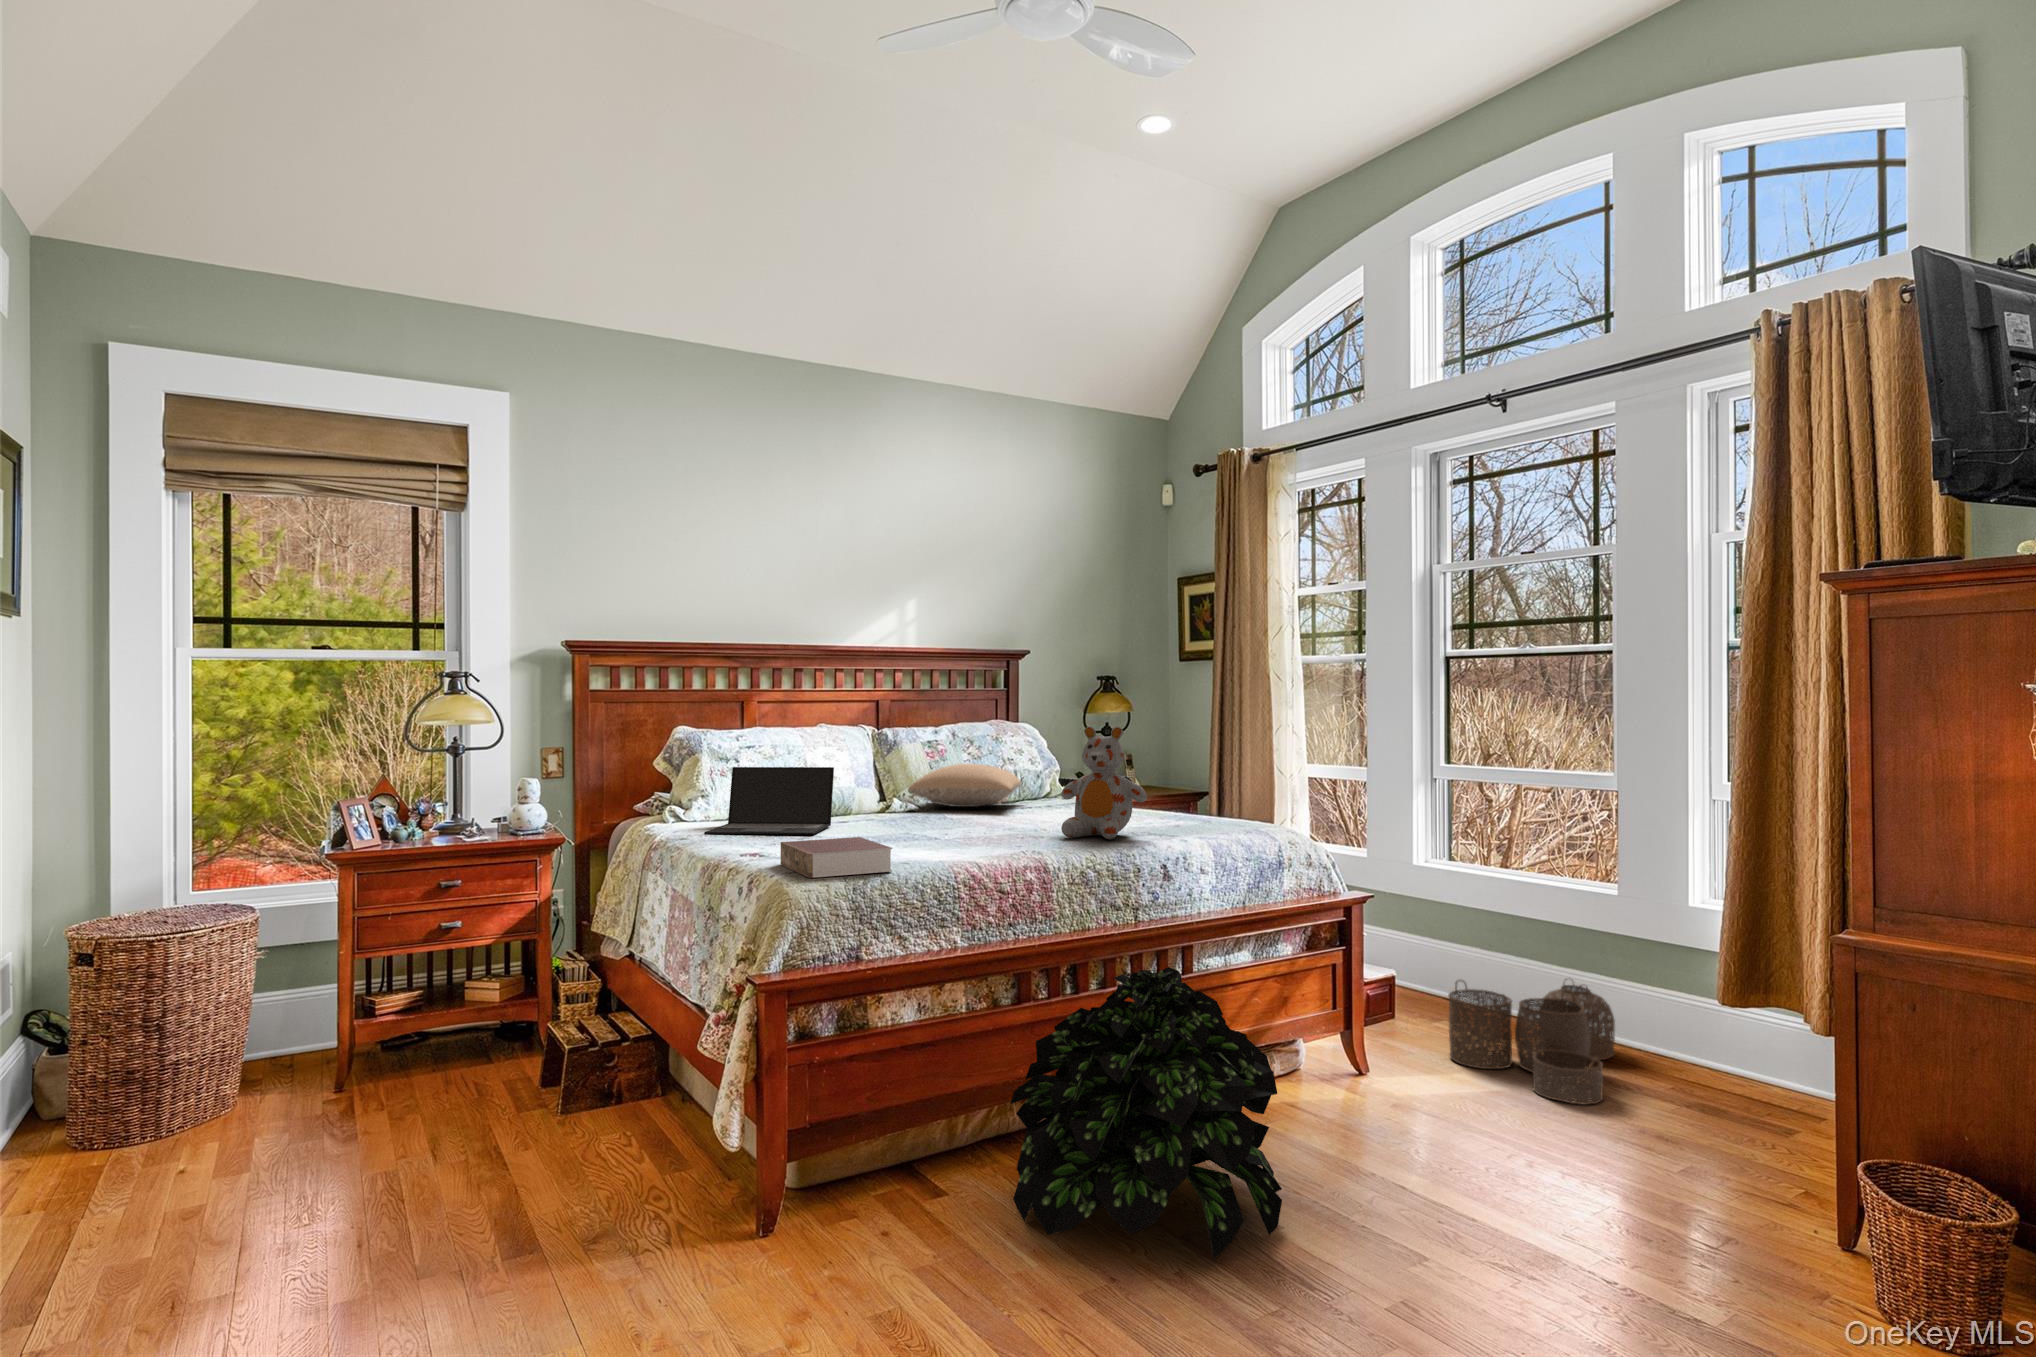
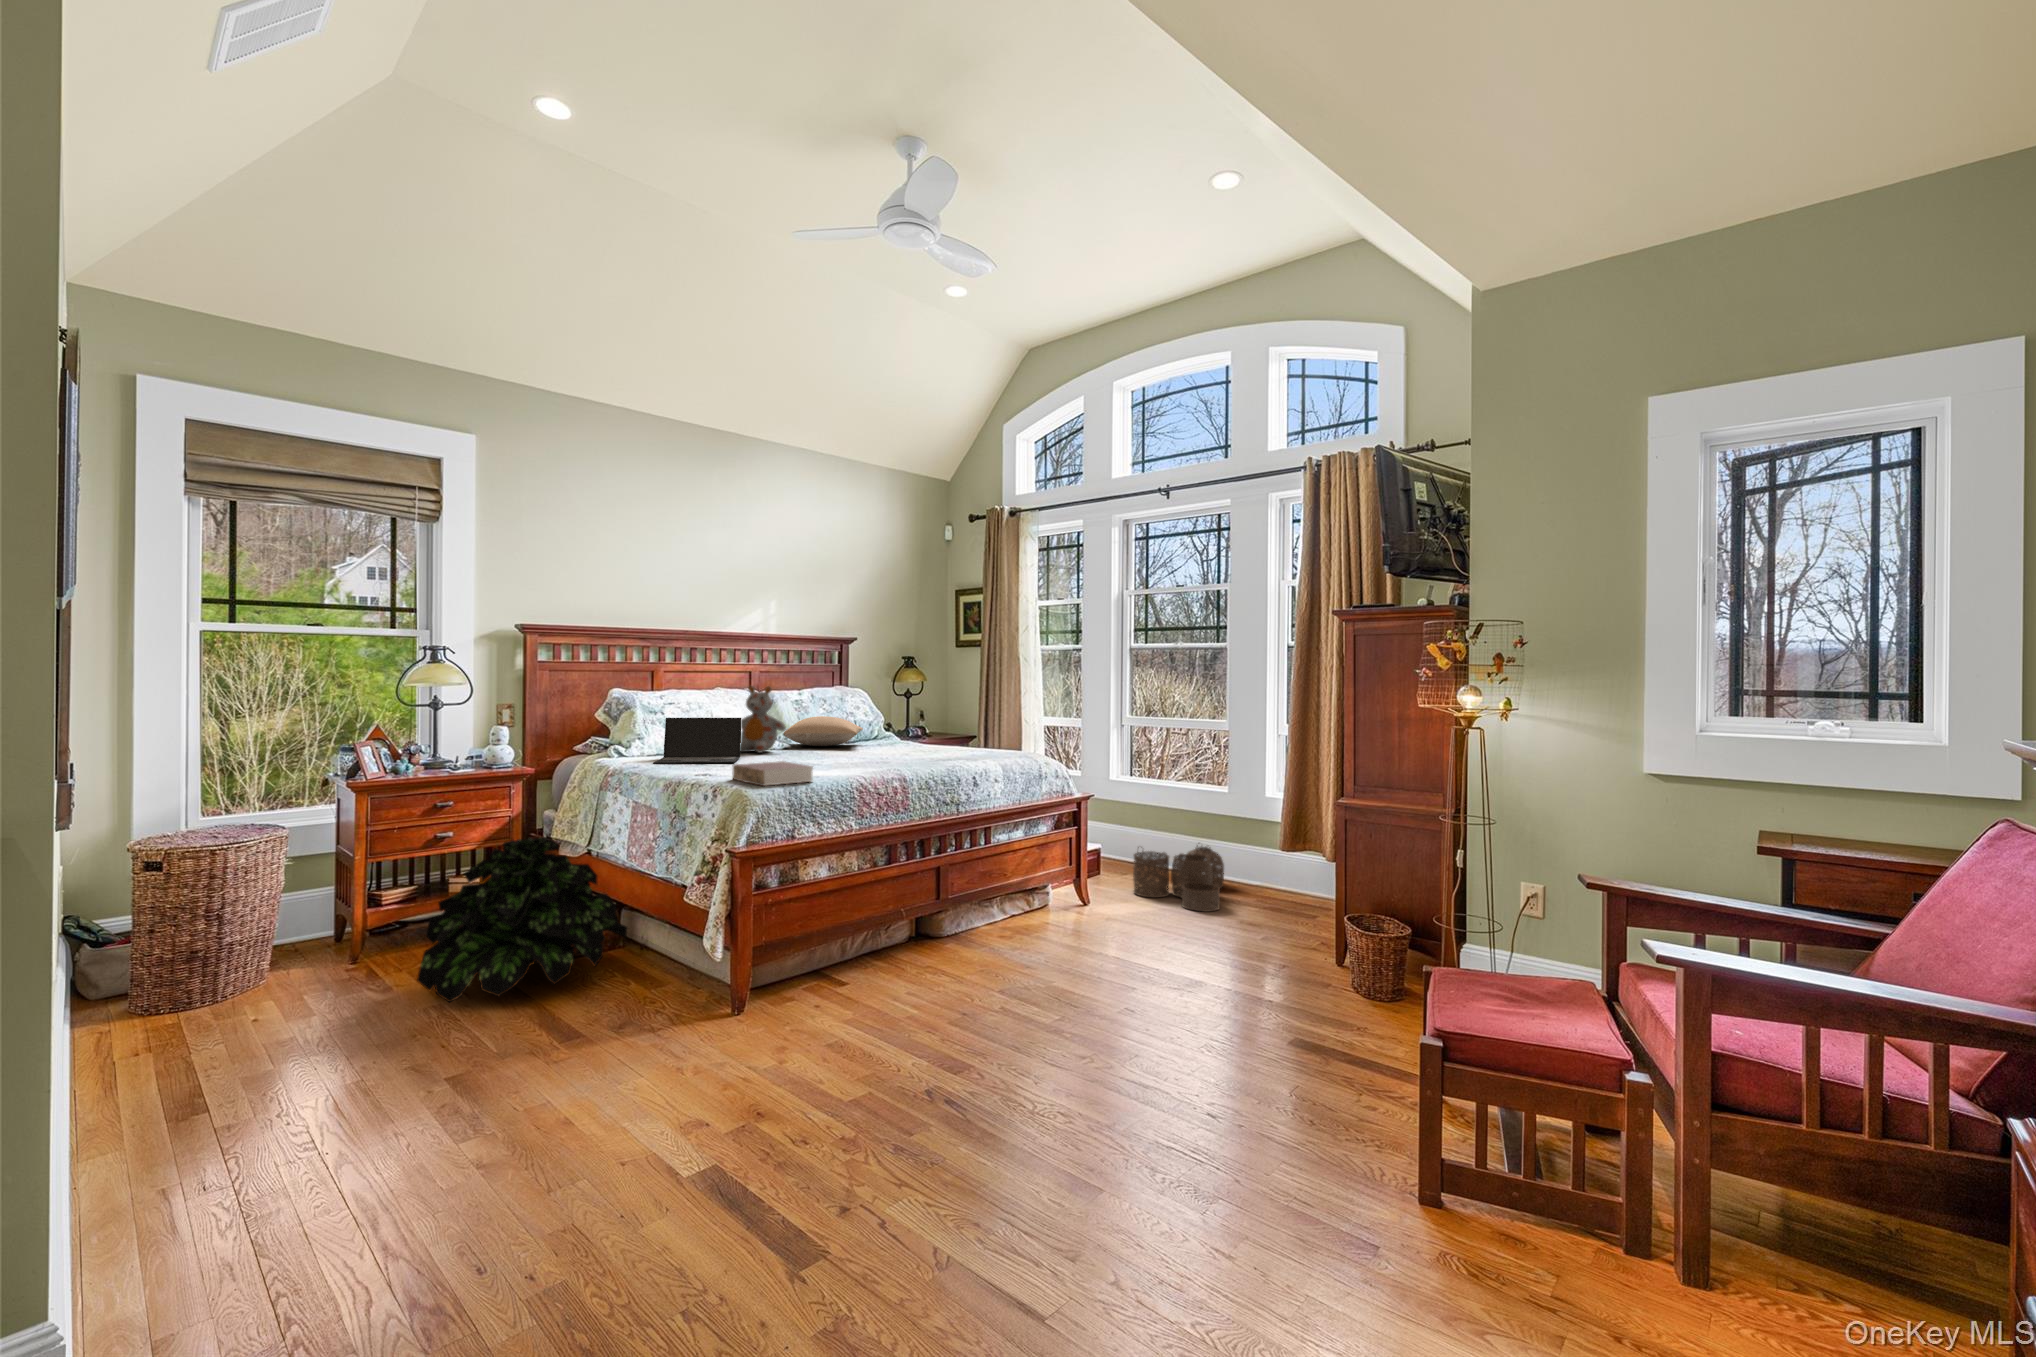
stuffed bear: present [1061,726,1147,839] -> present [741,686,786,753]
potted plant: present [1011,967,1282,1259] -> present [417,837,627,1002]

